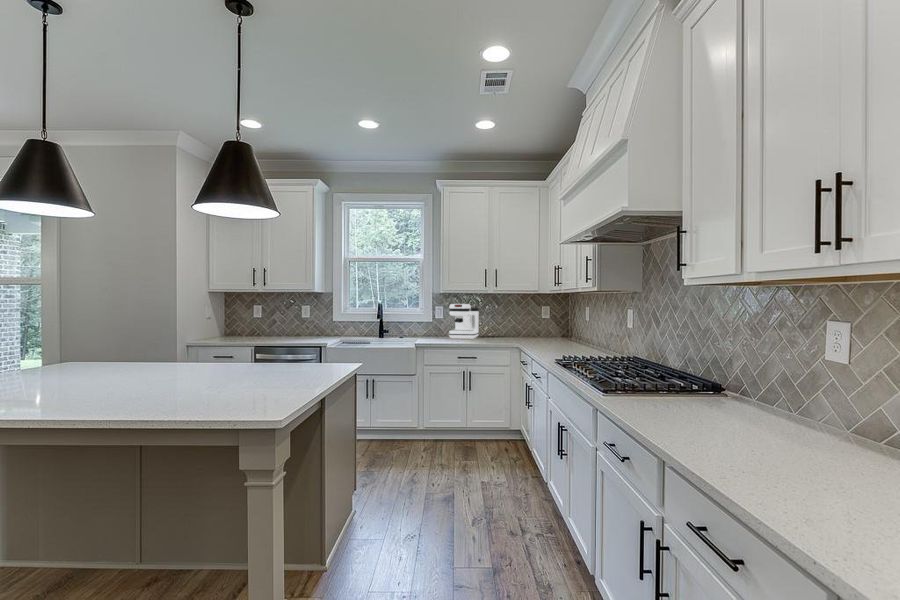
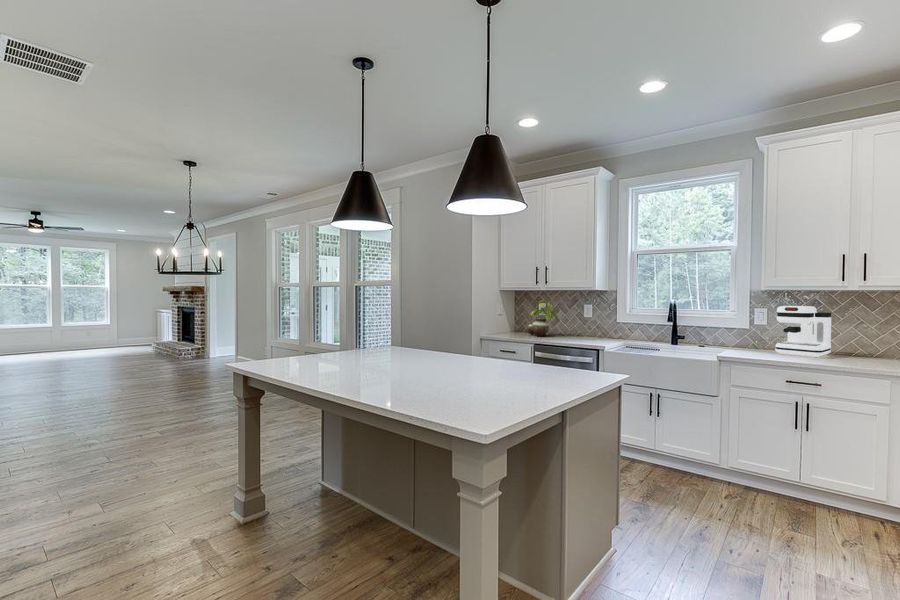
potted plant: none [242,302,277,338] -> present [527,300,557,336]

